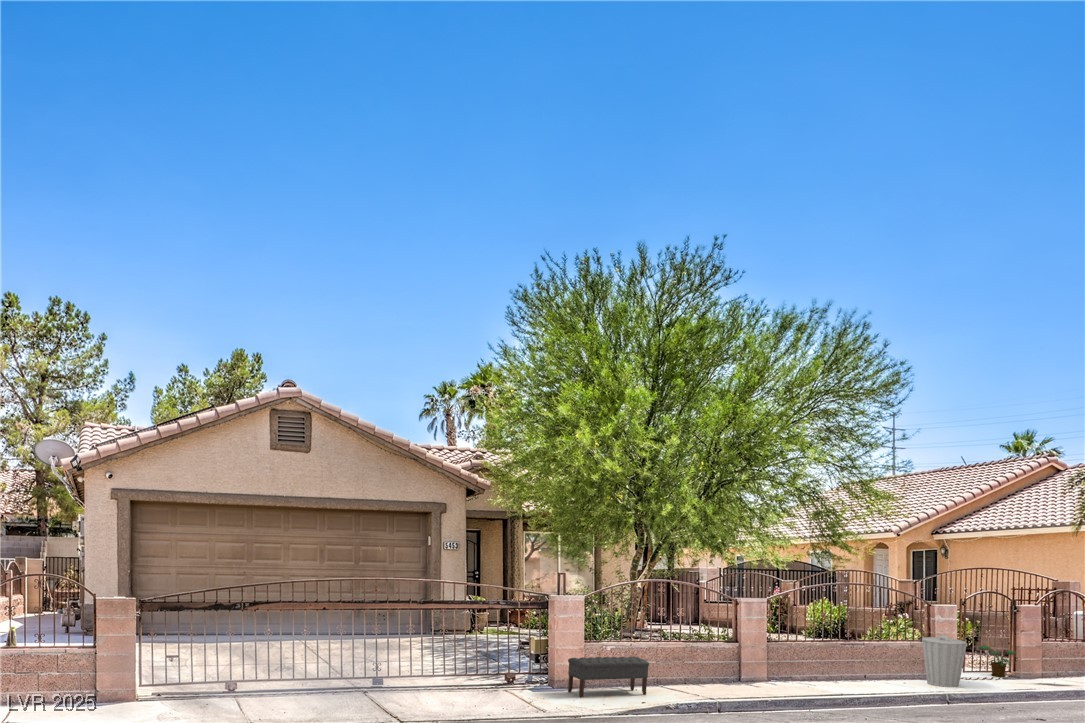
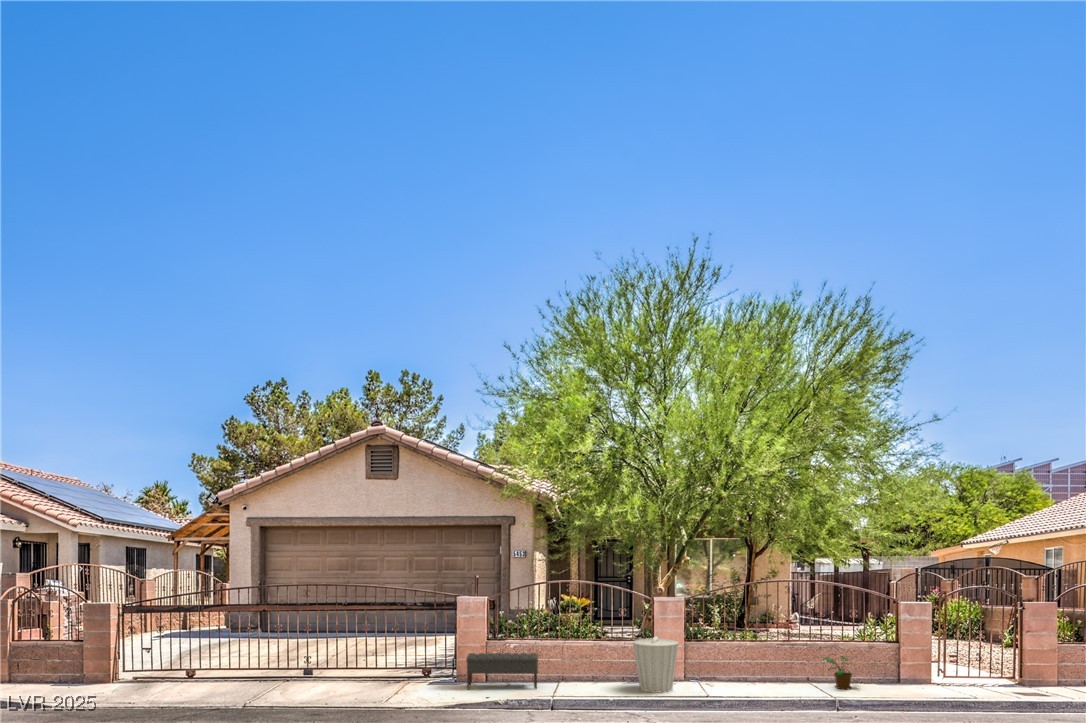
trash can: present [922,635,967,687] -> present [633,636,678,692]
potted plant: present [978,645,1016,677] -> present [823,656,852,689]

